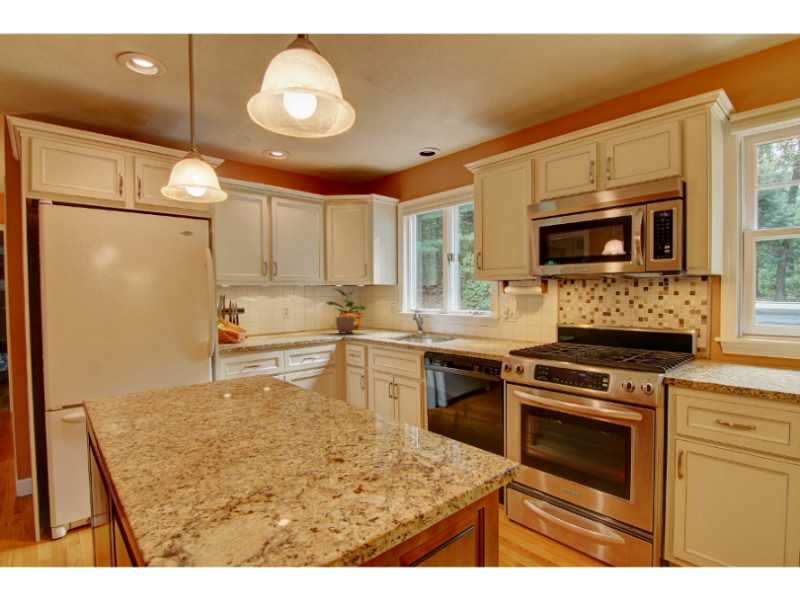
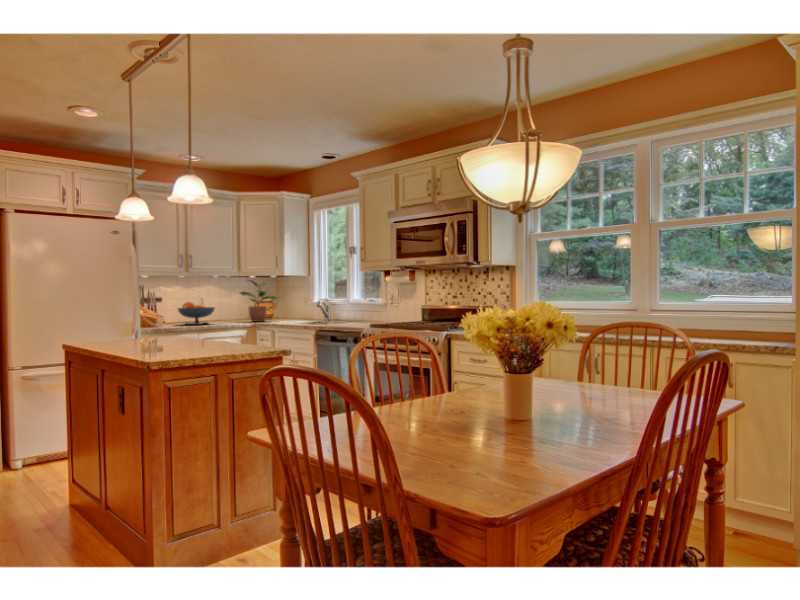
fruit bowl: none [261,314,302,340] -> present [178,302,215,325]

